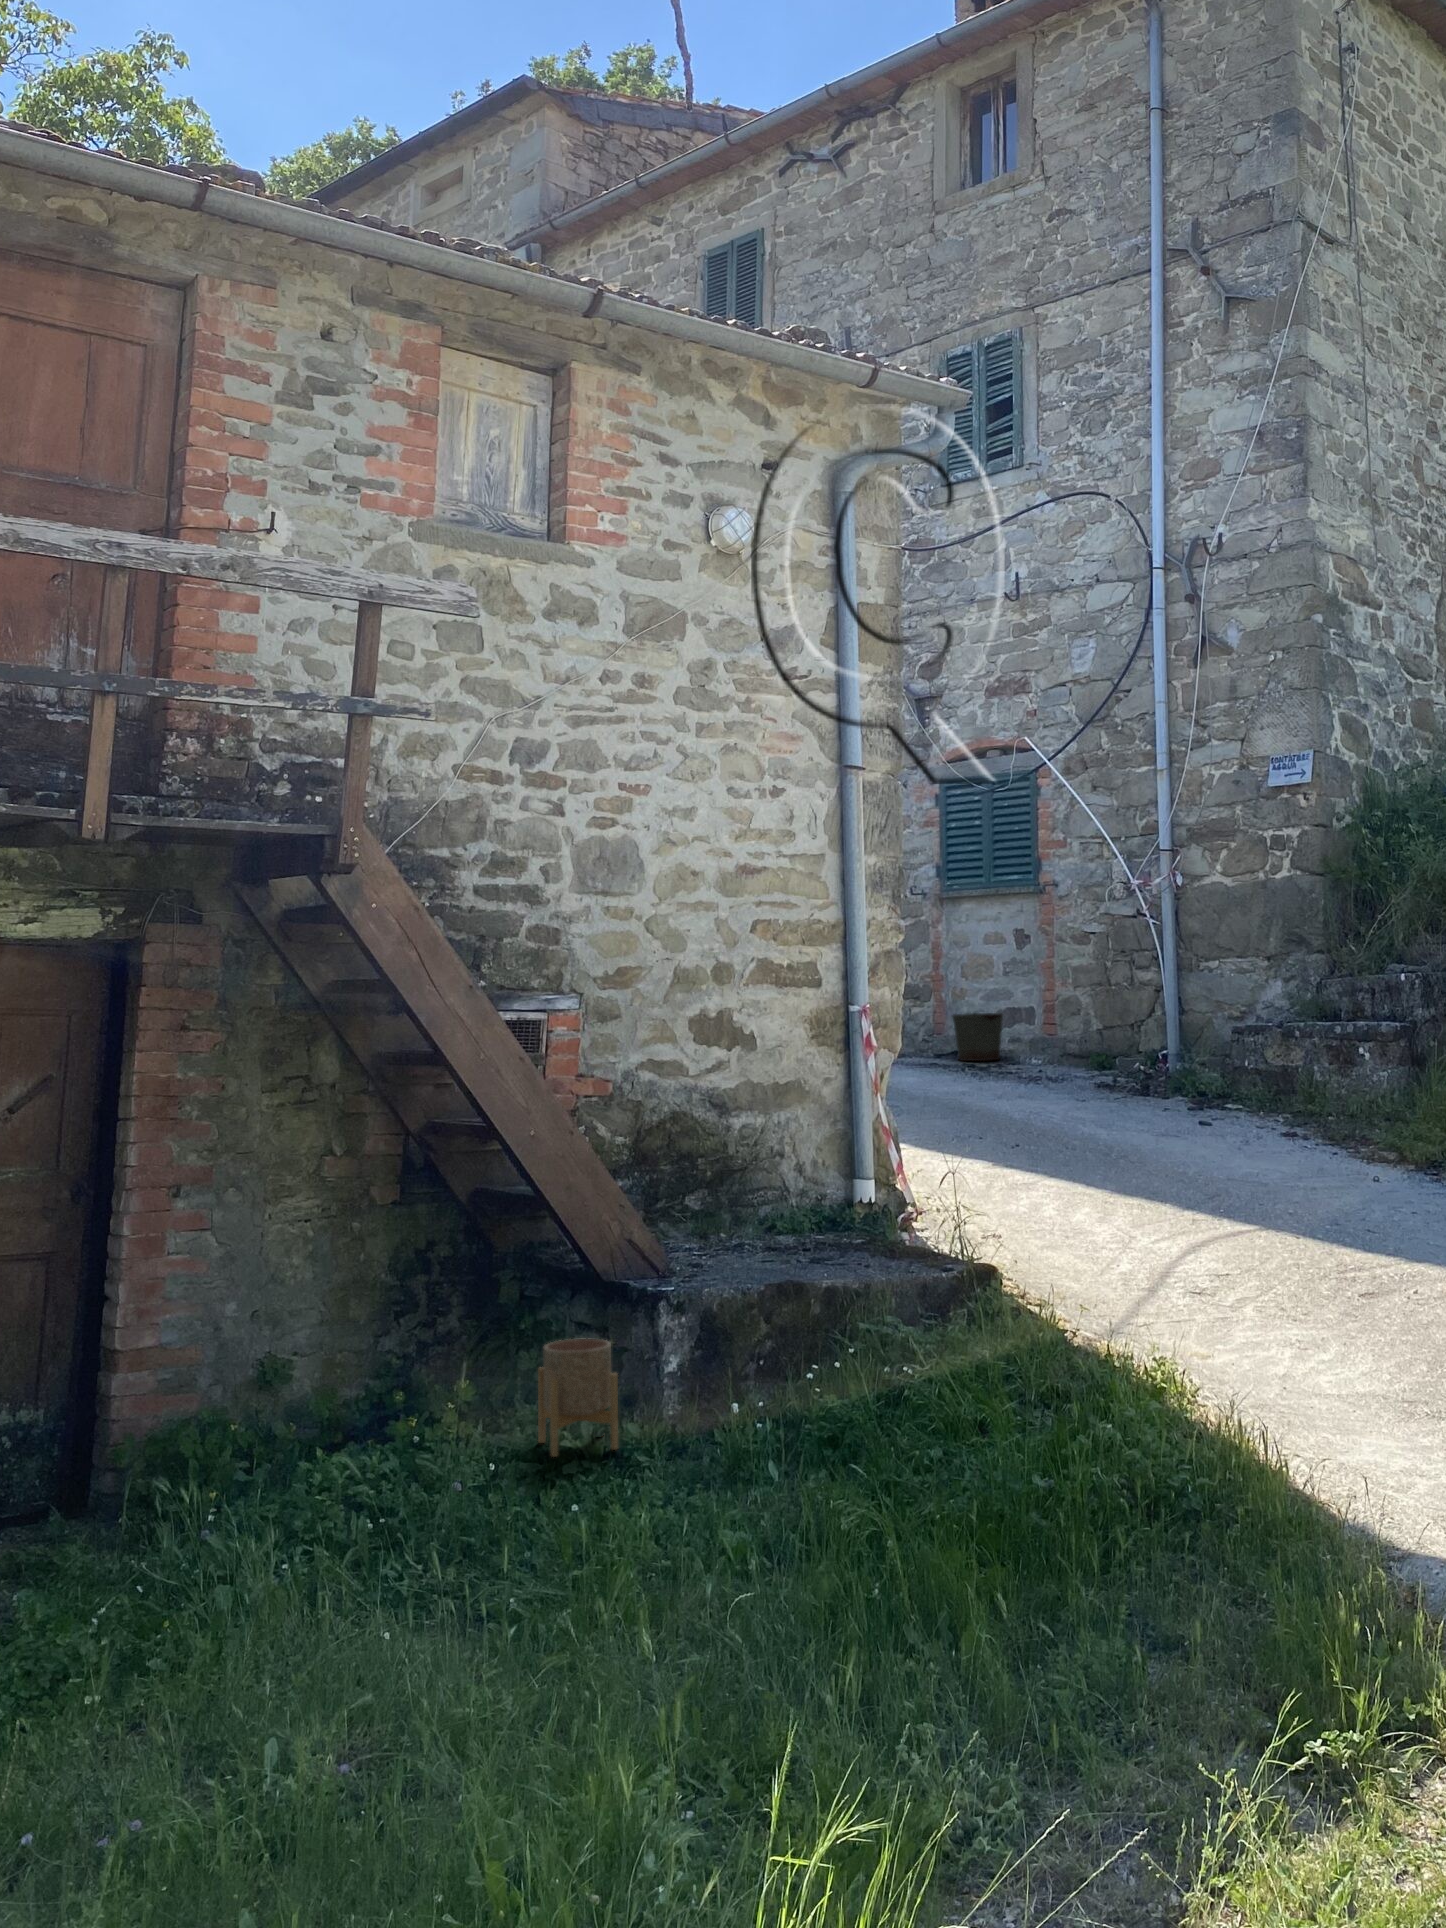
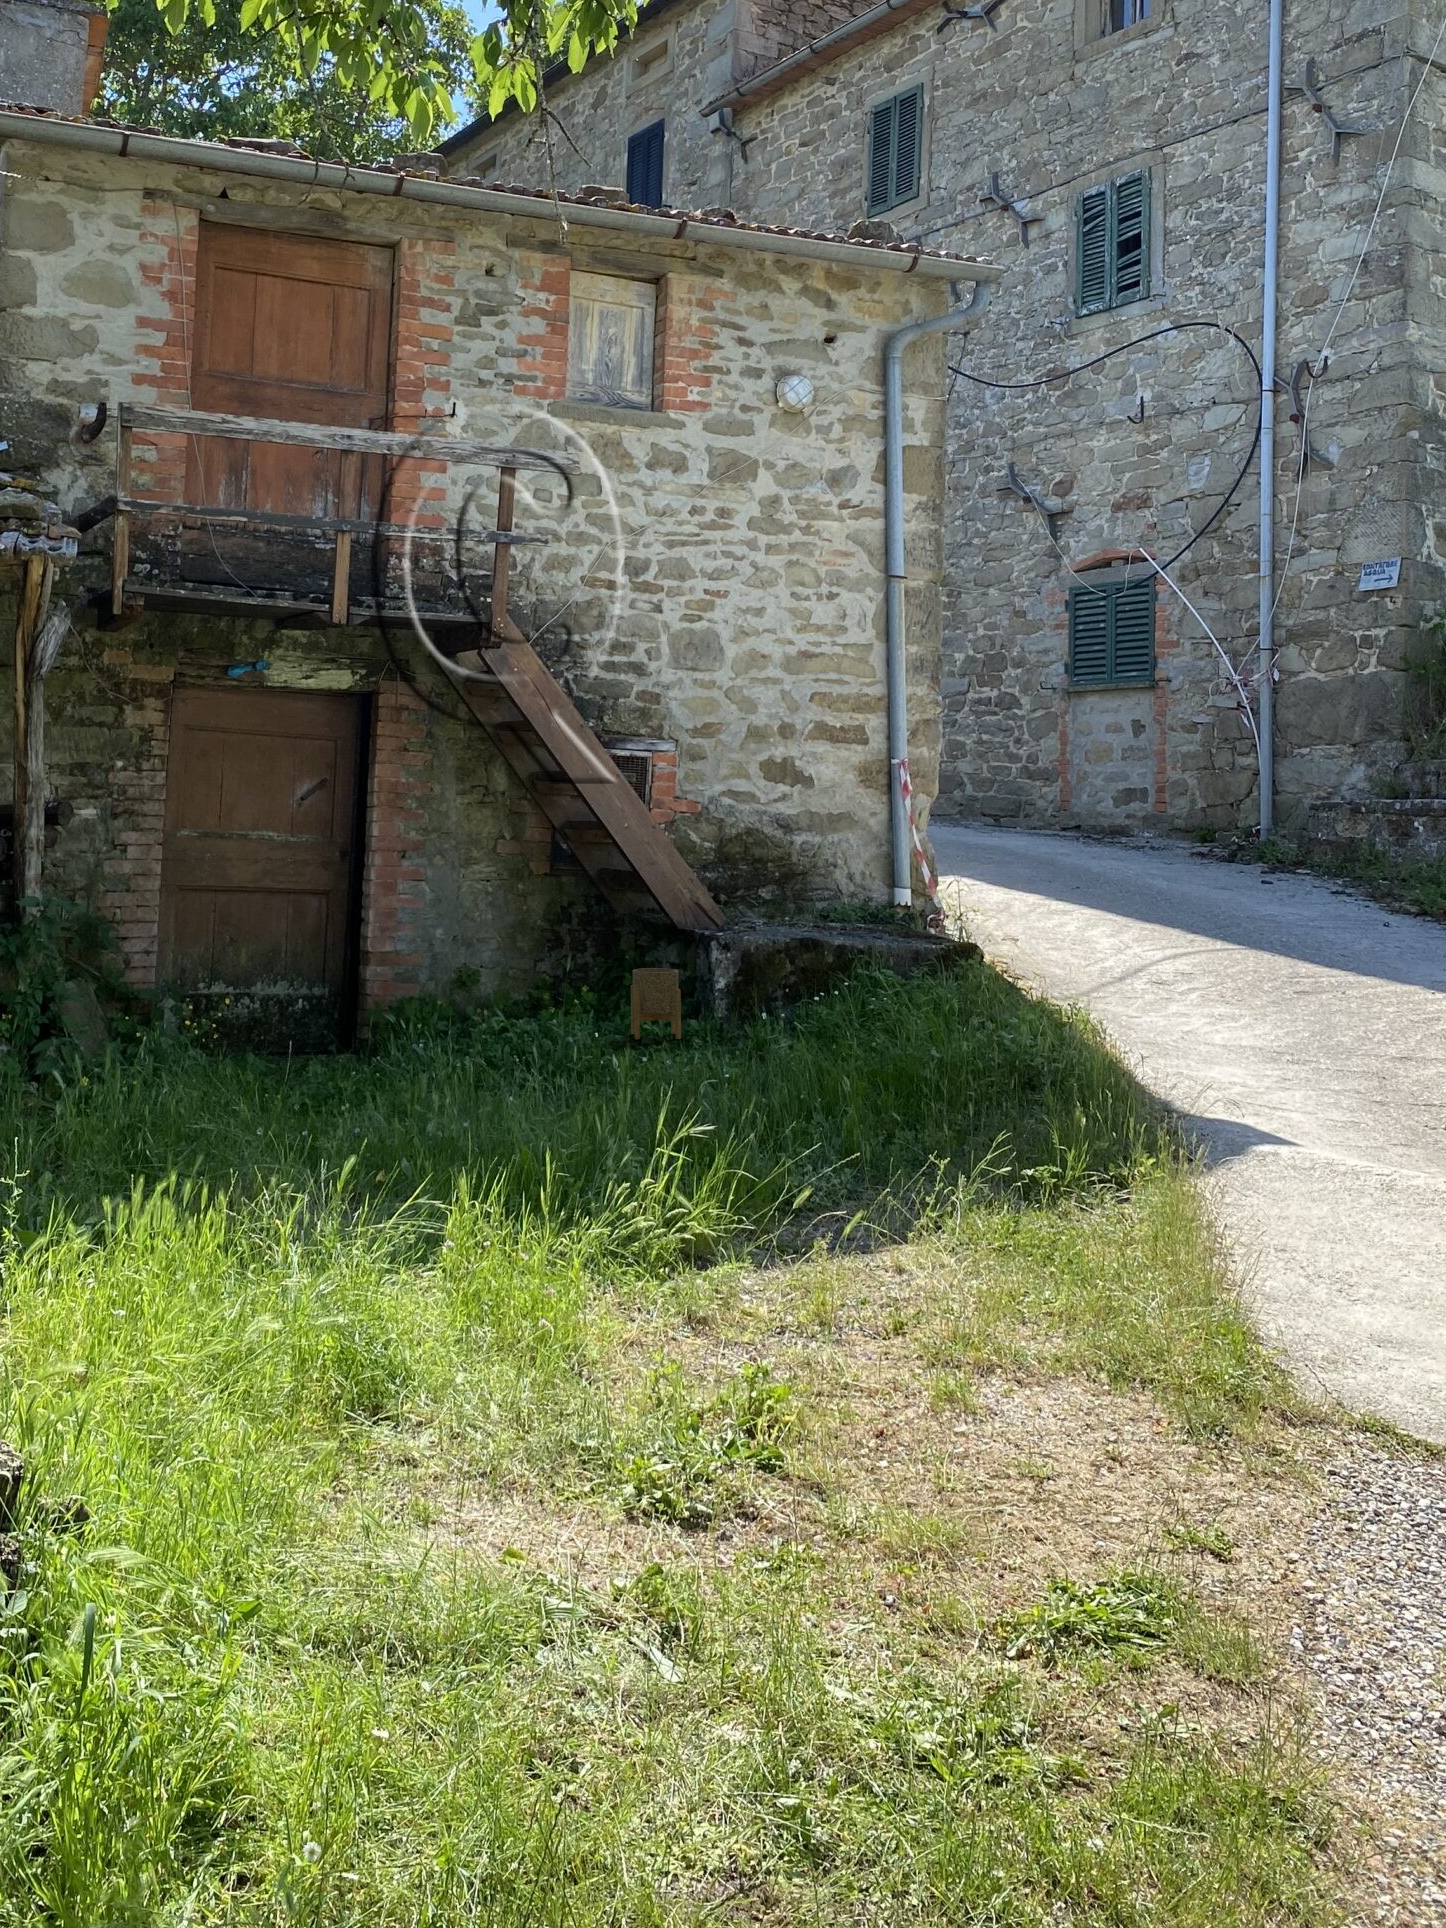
bucket: present [952,1013,1003,1061] -> none [1078,790,1128,831]

